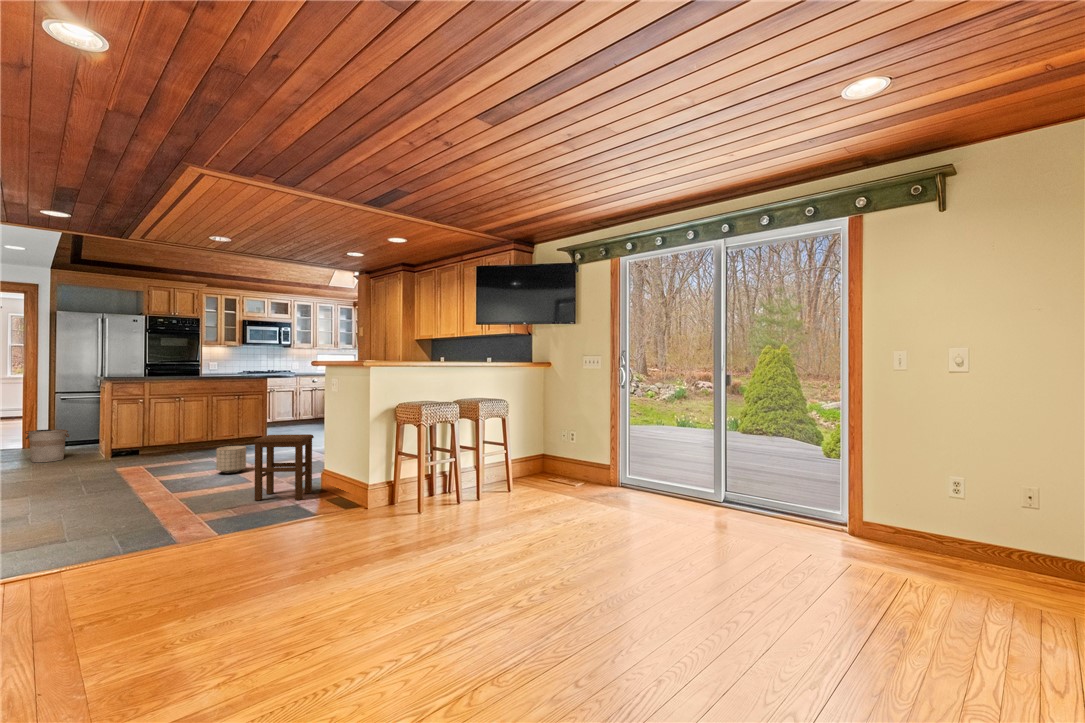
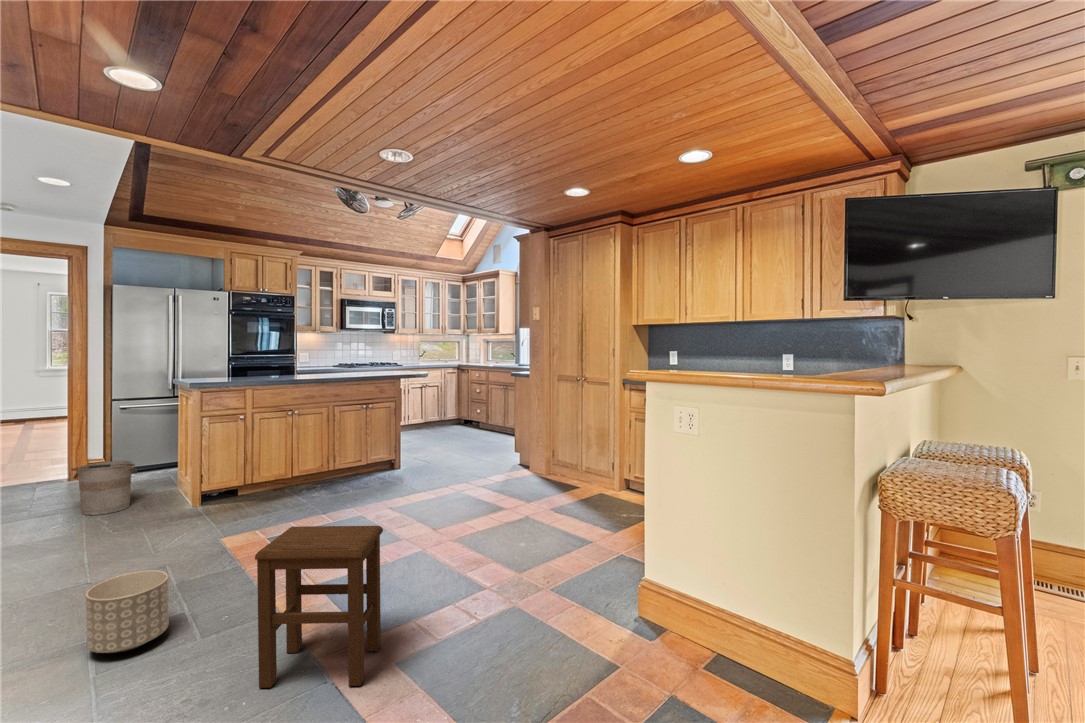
stool: present [254,434,314,500] -> present [255,526,383,688]
planter: present [216,446,246,474] -> present [86,571,169,653]

